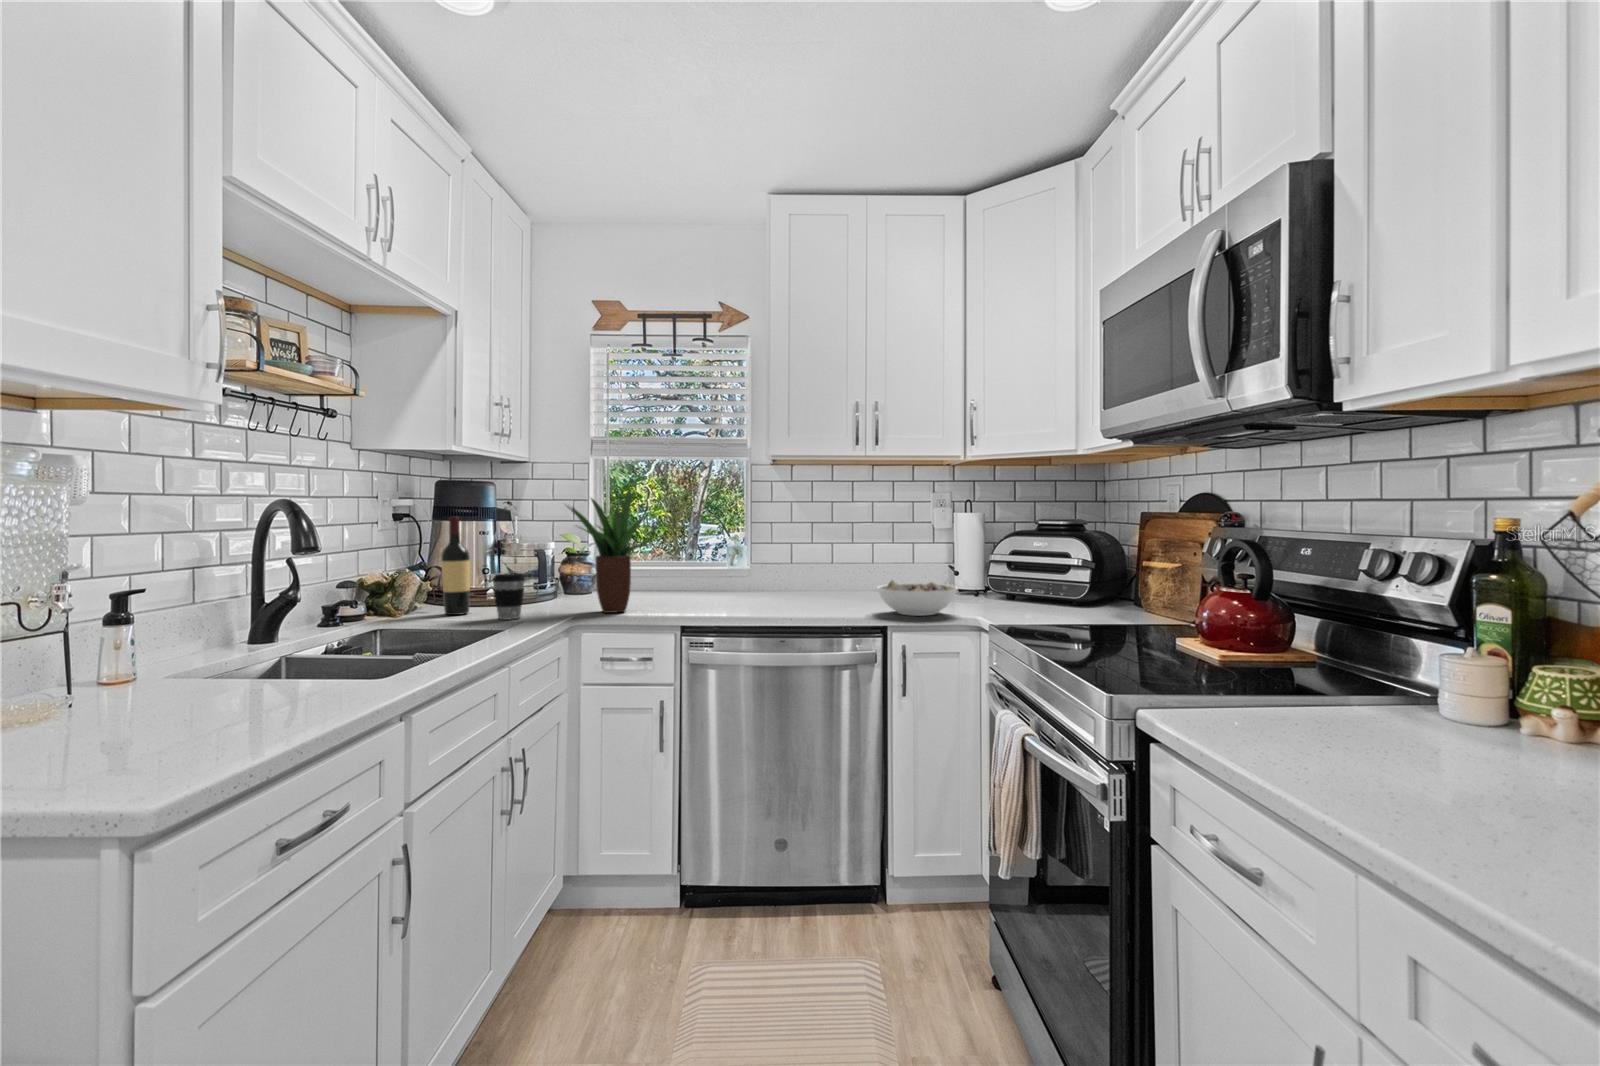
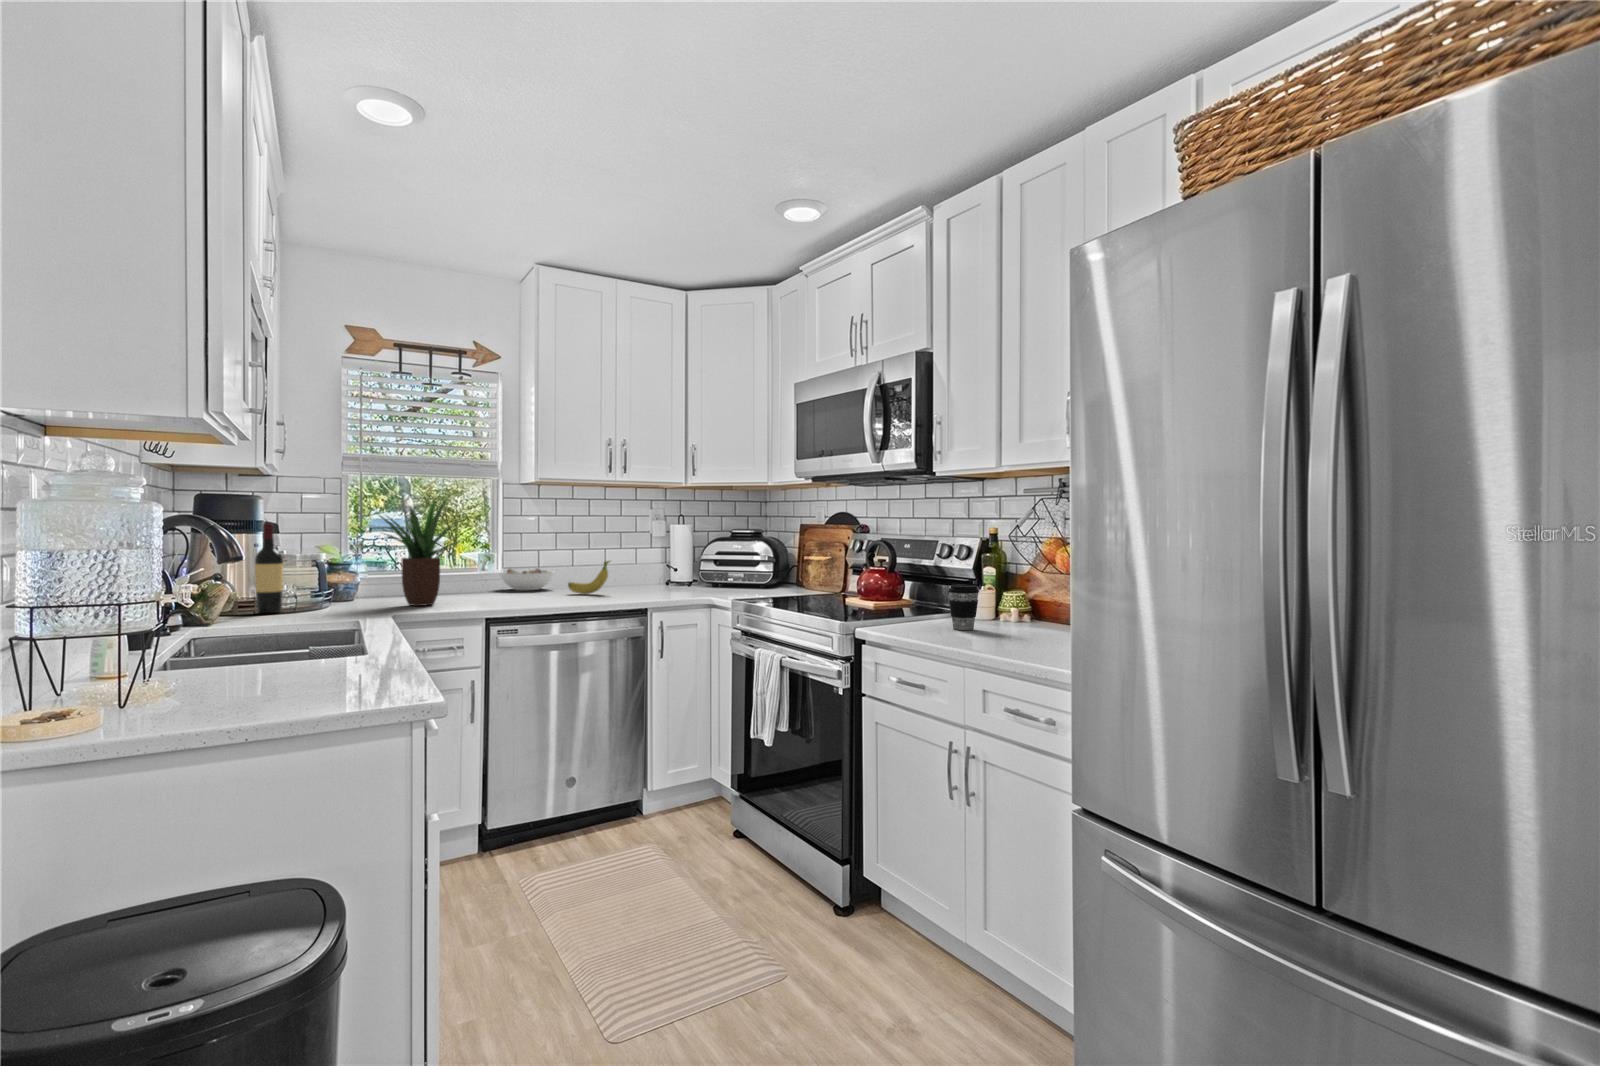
banana: none [806,561,854,603] -> present [568,561,610,594]
coffee cup: present [492,573,525,620] -> present [948,585,979,630]
bowl: present [877,580,958,616] -> present [500,568,555,590]

